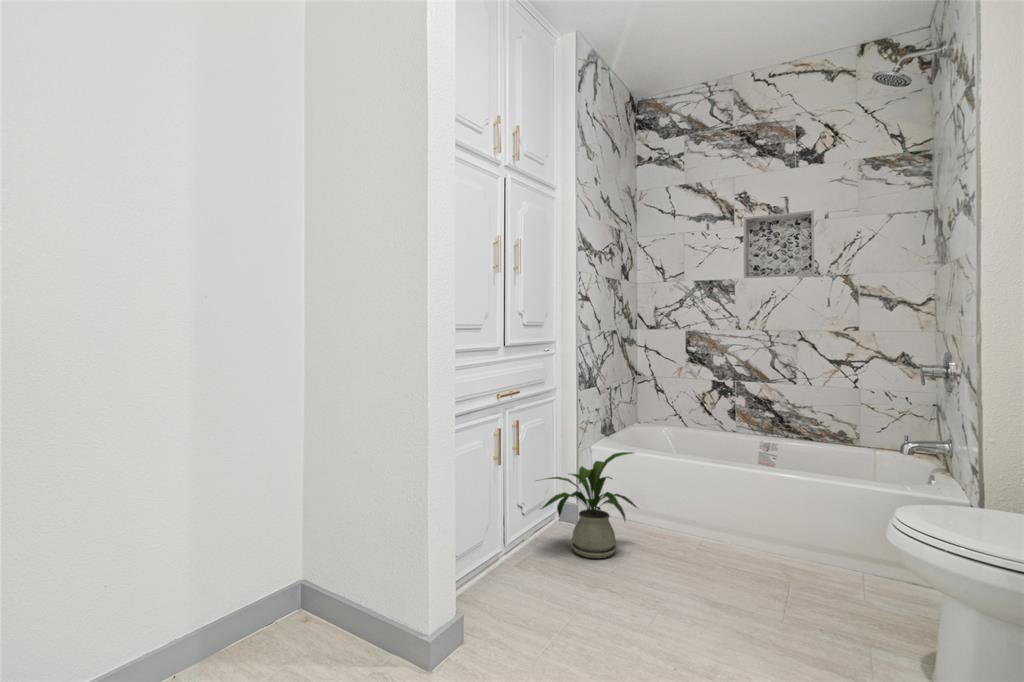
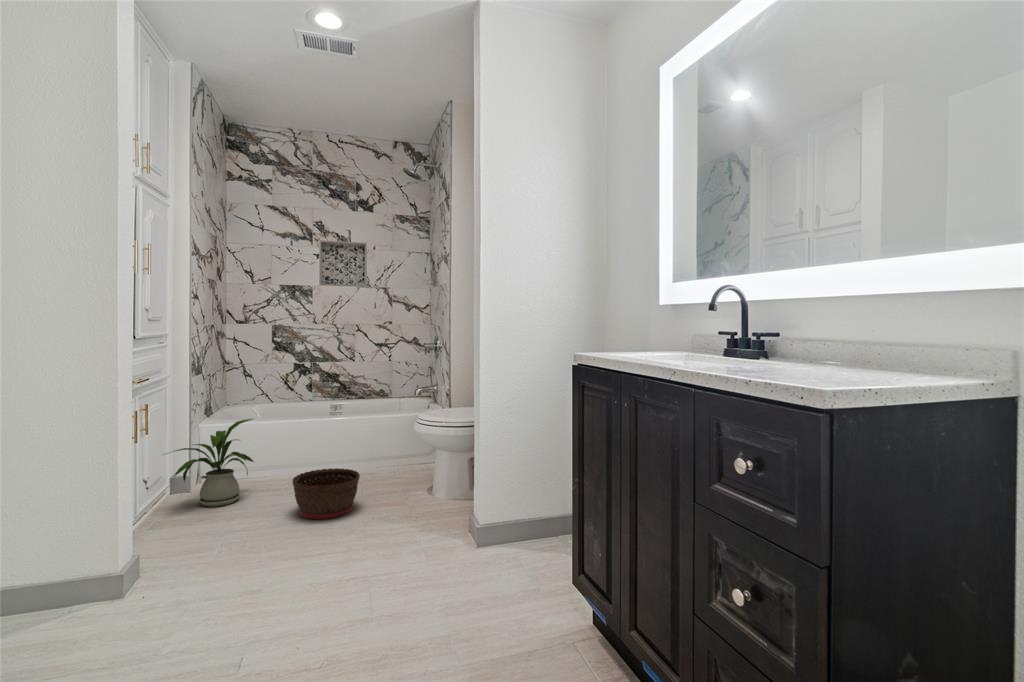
basket: none [664,544,770,637] -> present [292,468,360,519]

